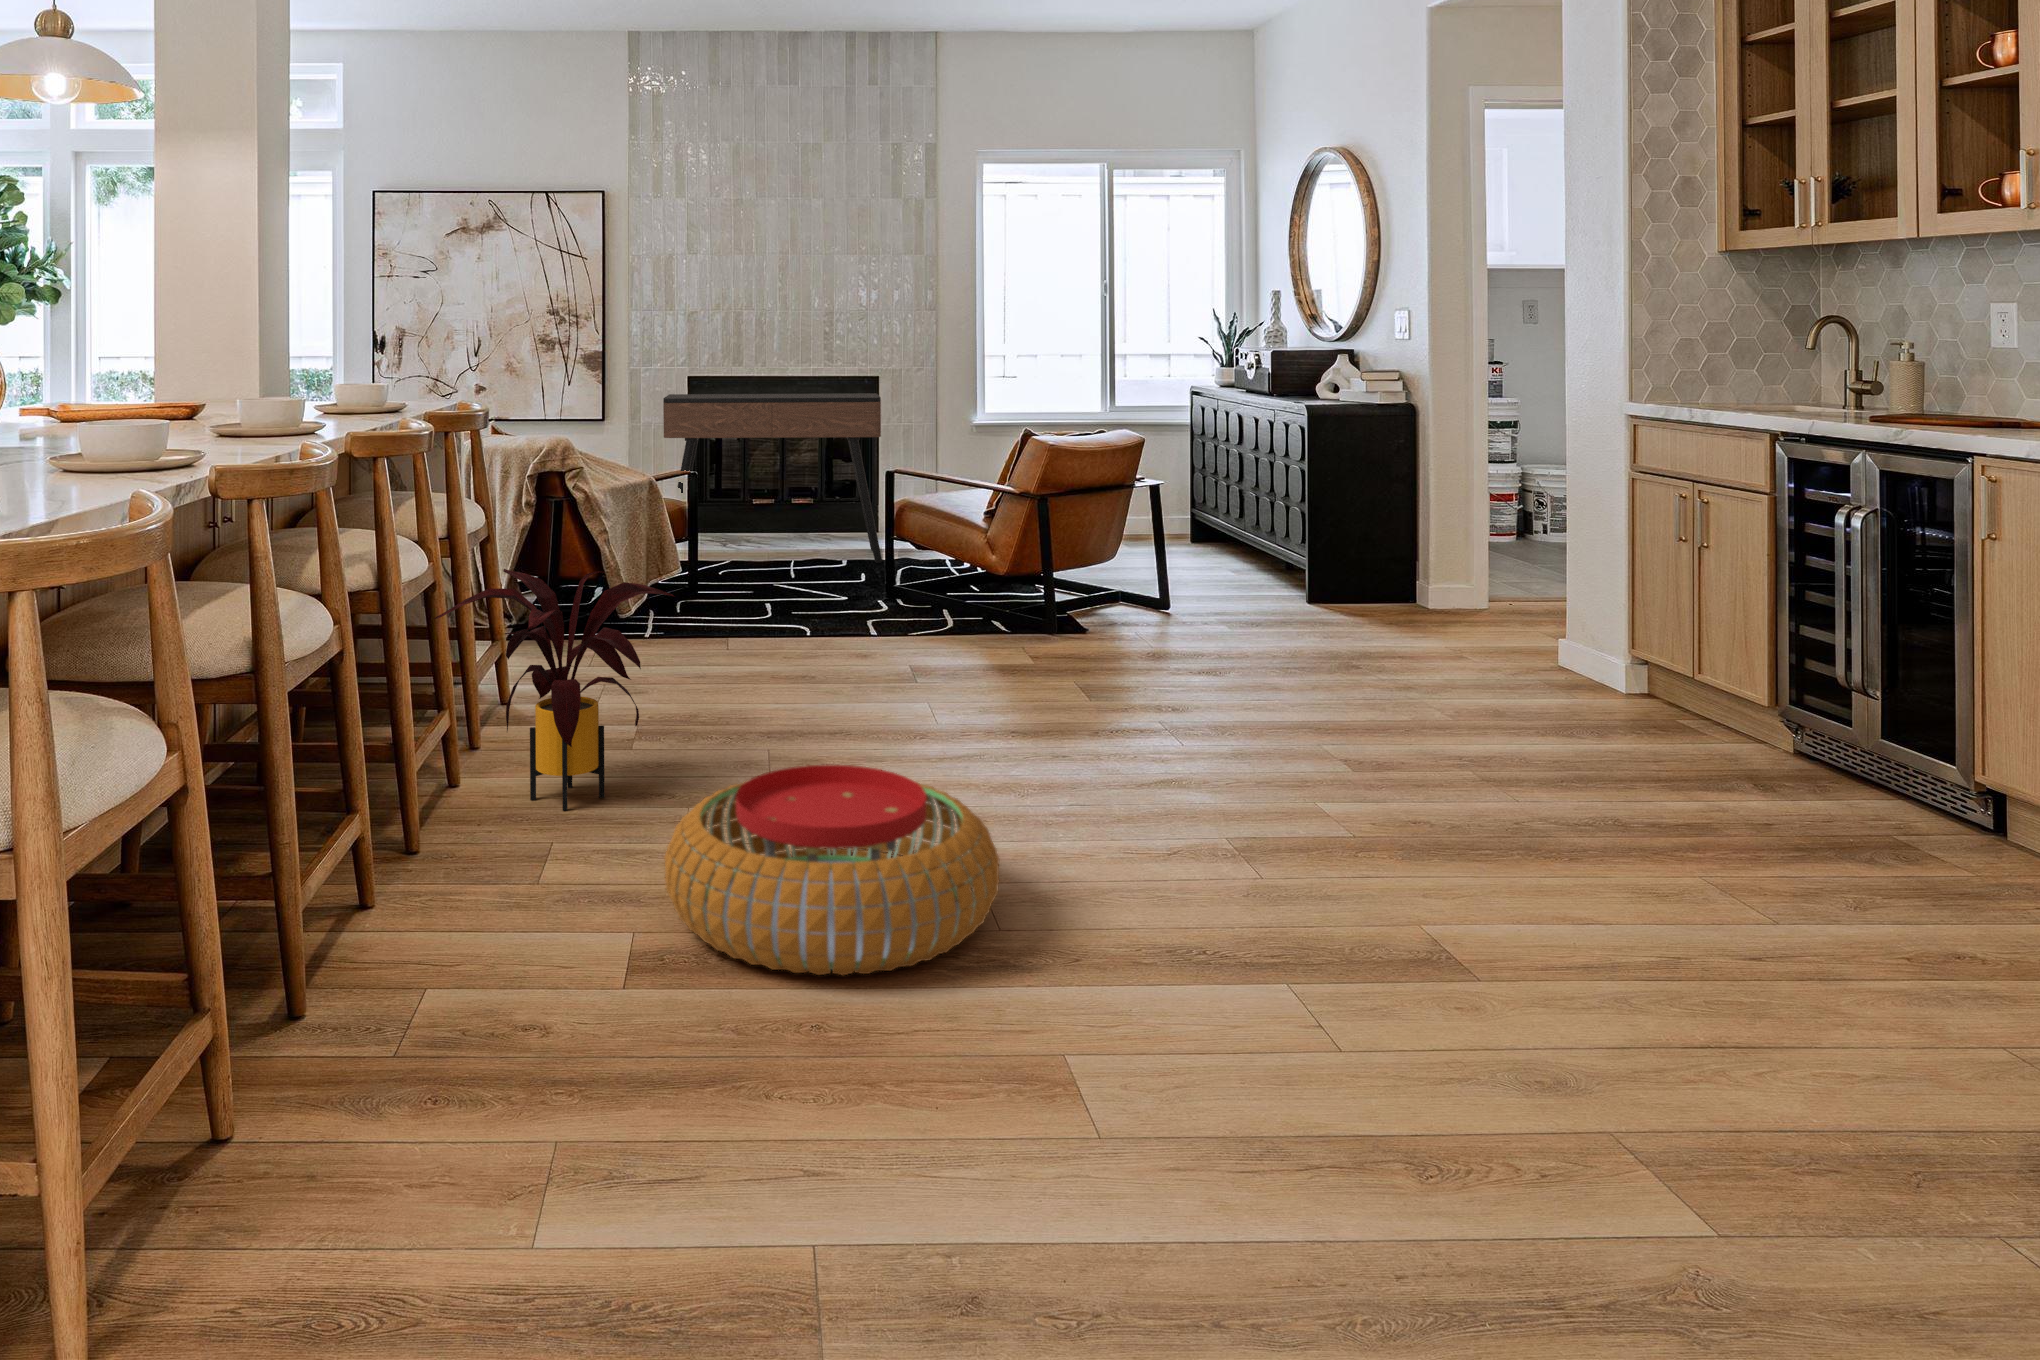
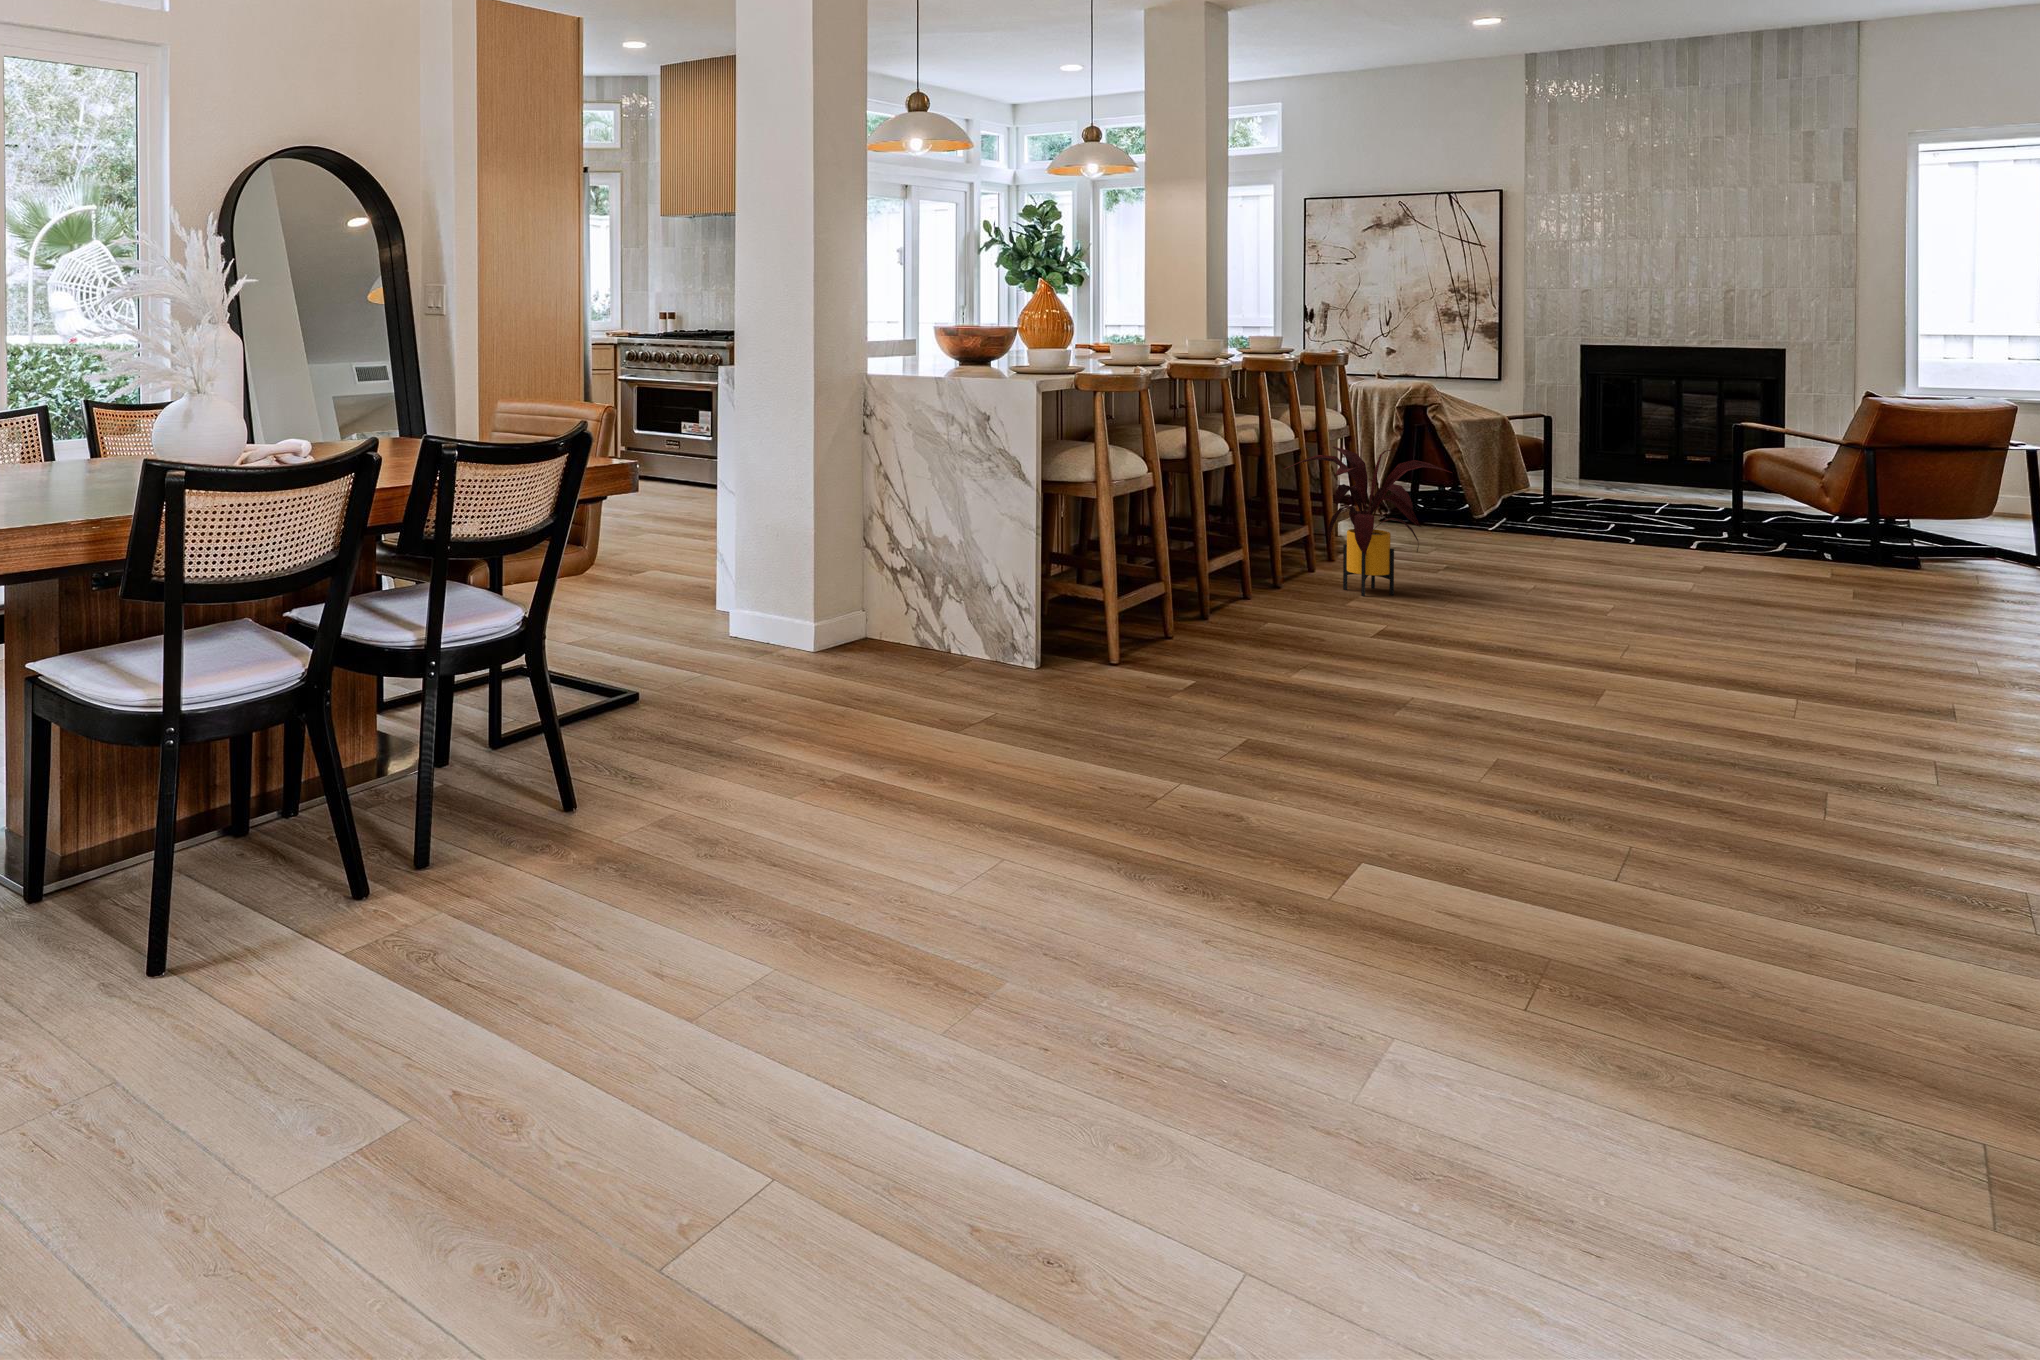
console table: present [663,393,882,563] -> none [1539,358,1771,514]
pouf: present [665,764,999,976] -> none [1394,567,1630,674]

